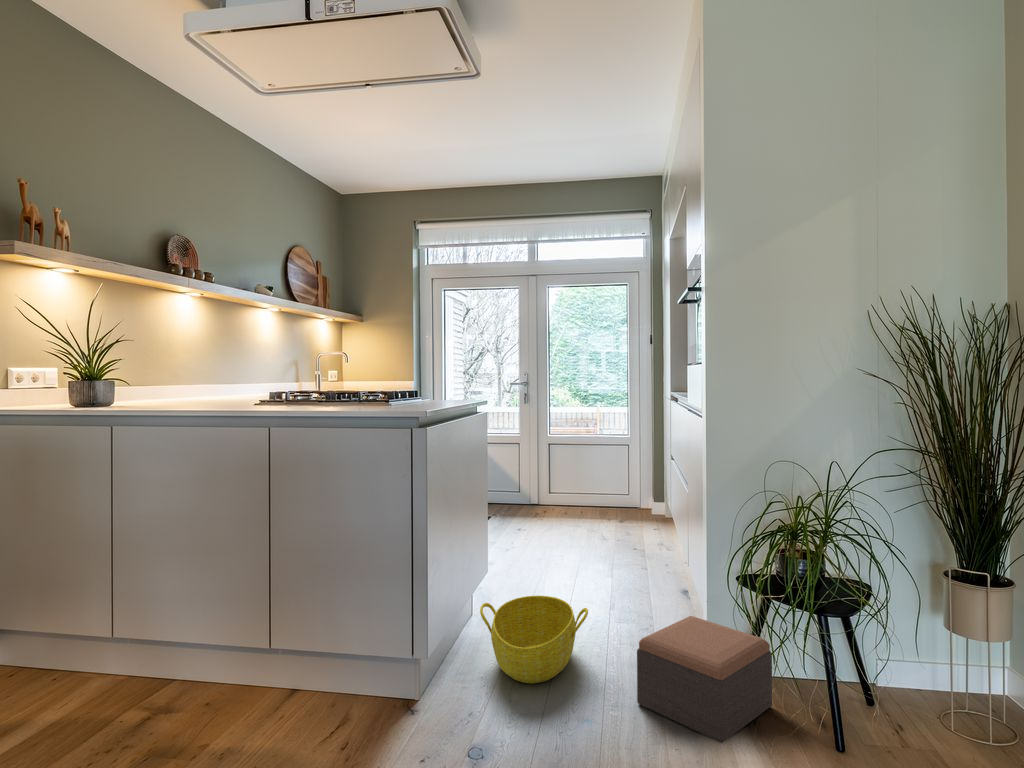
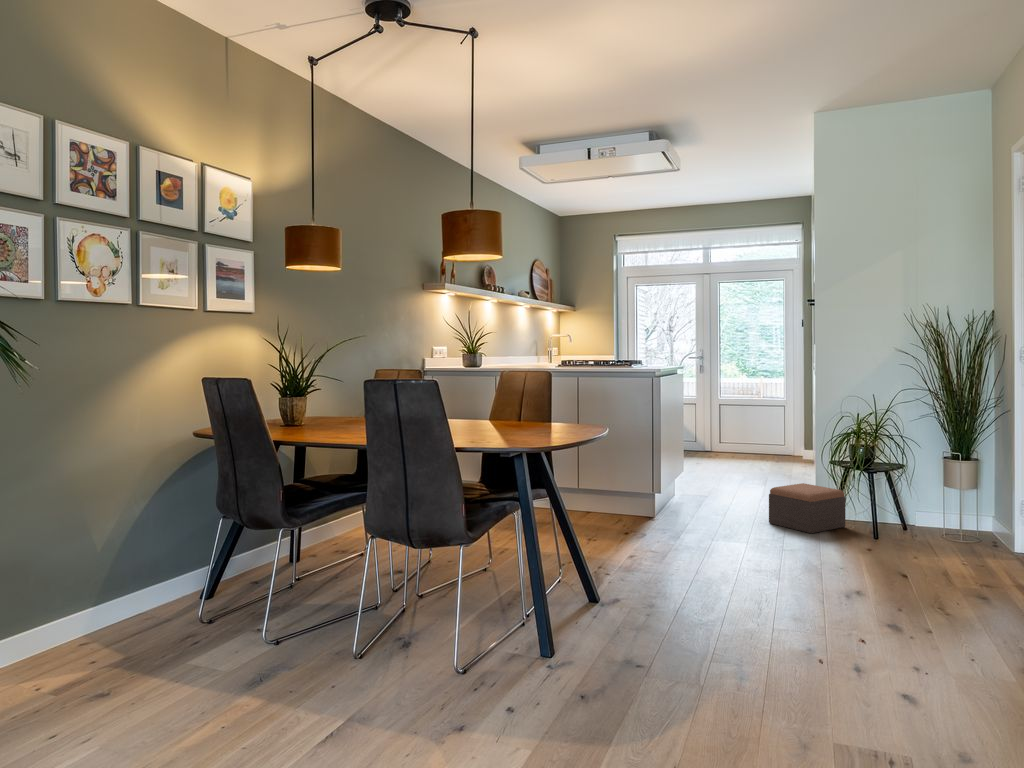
basket: present [480,596,588,683] -> none [680,478,743,516]

